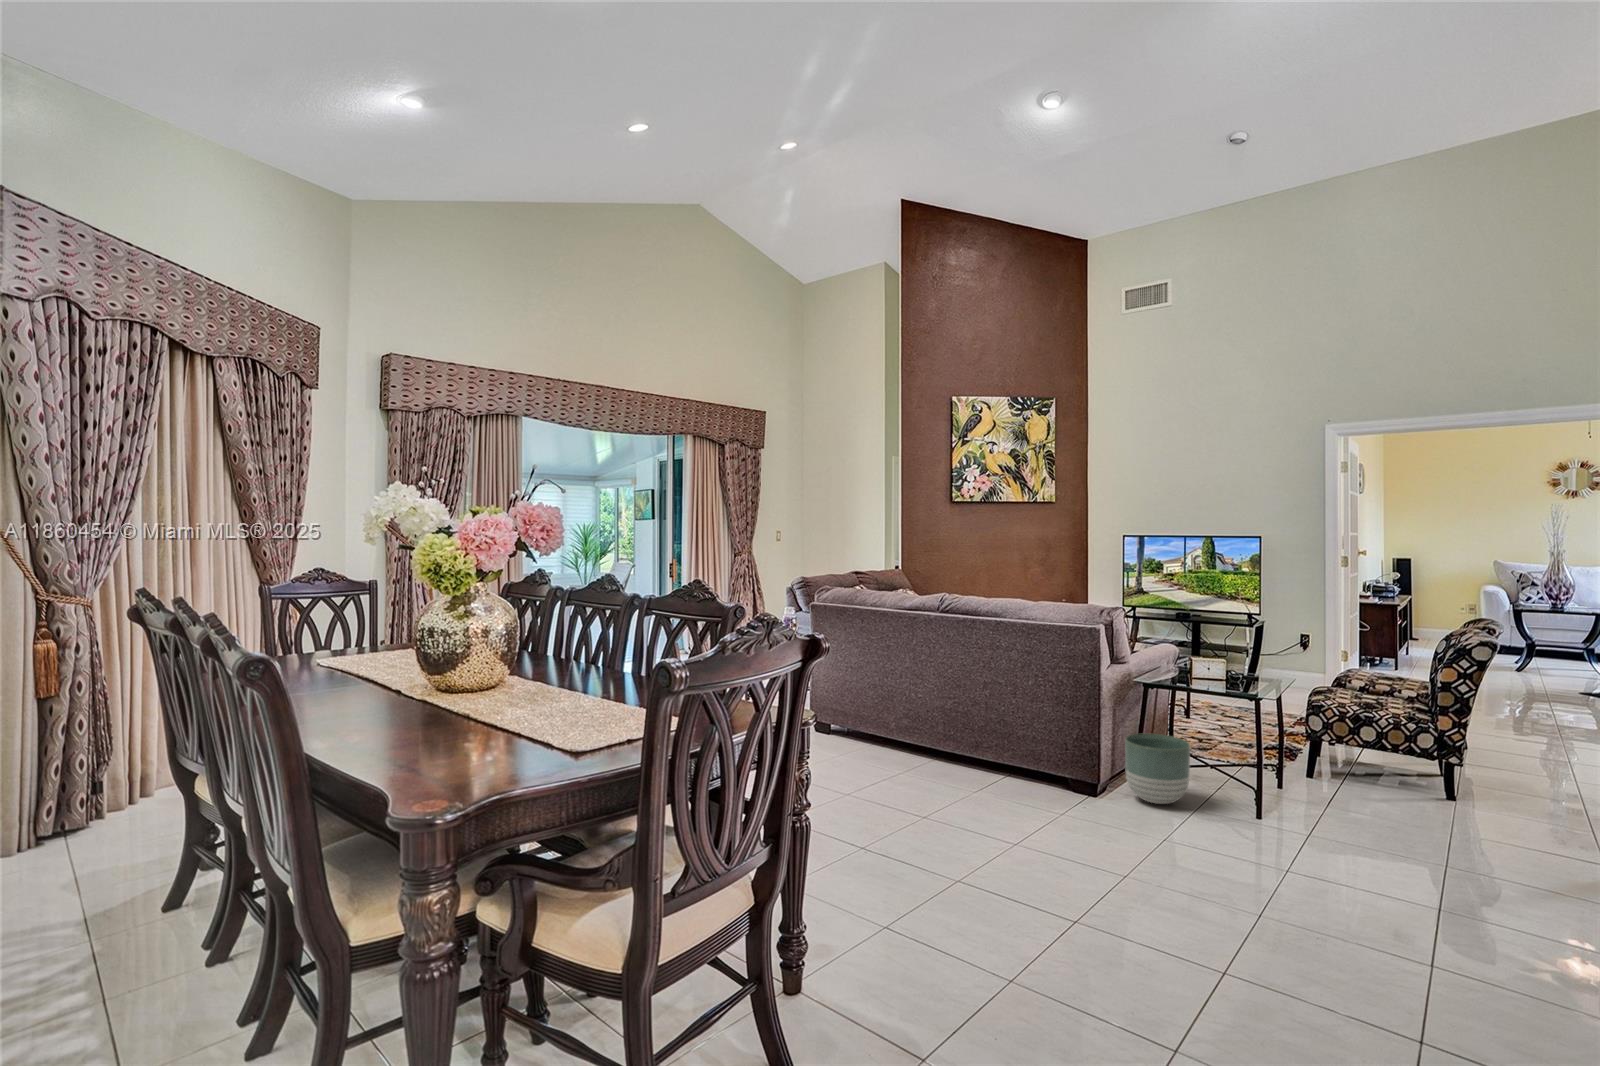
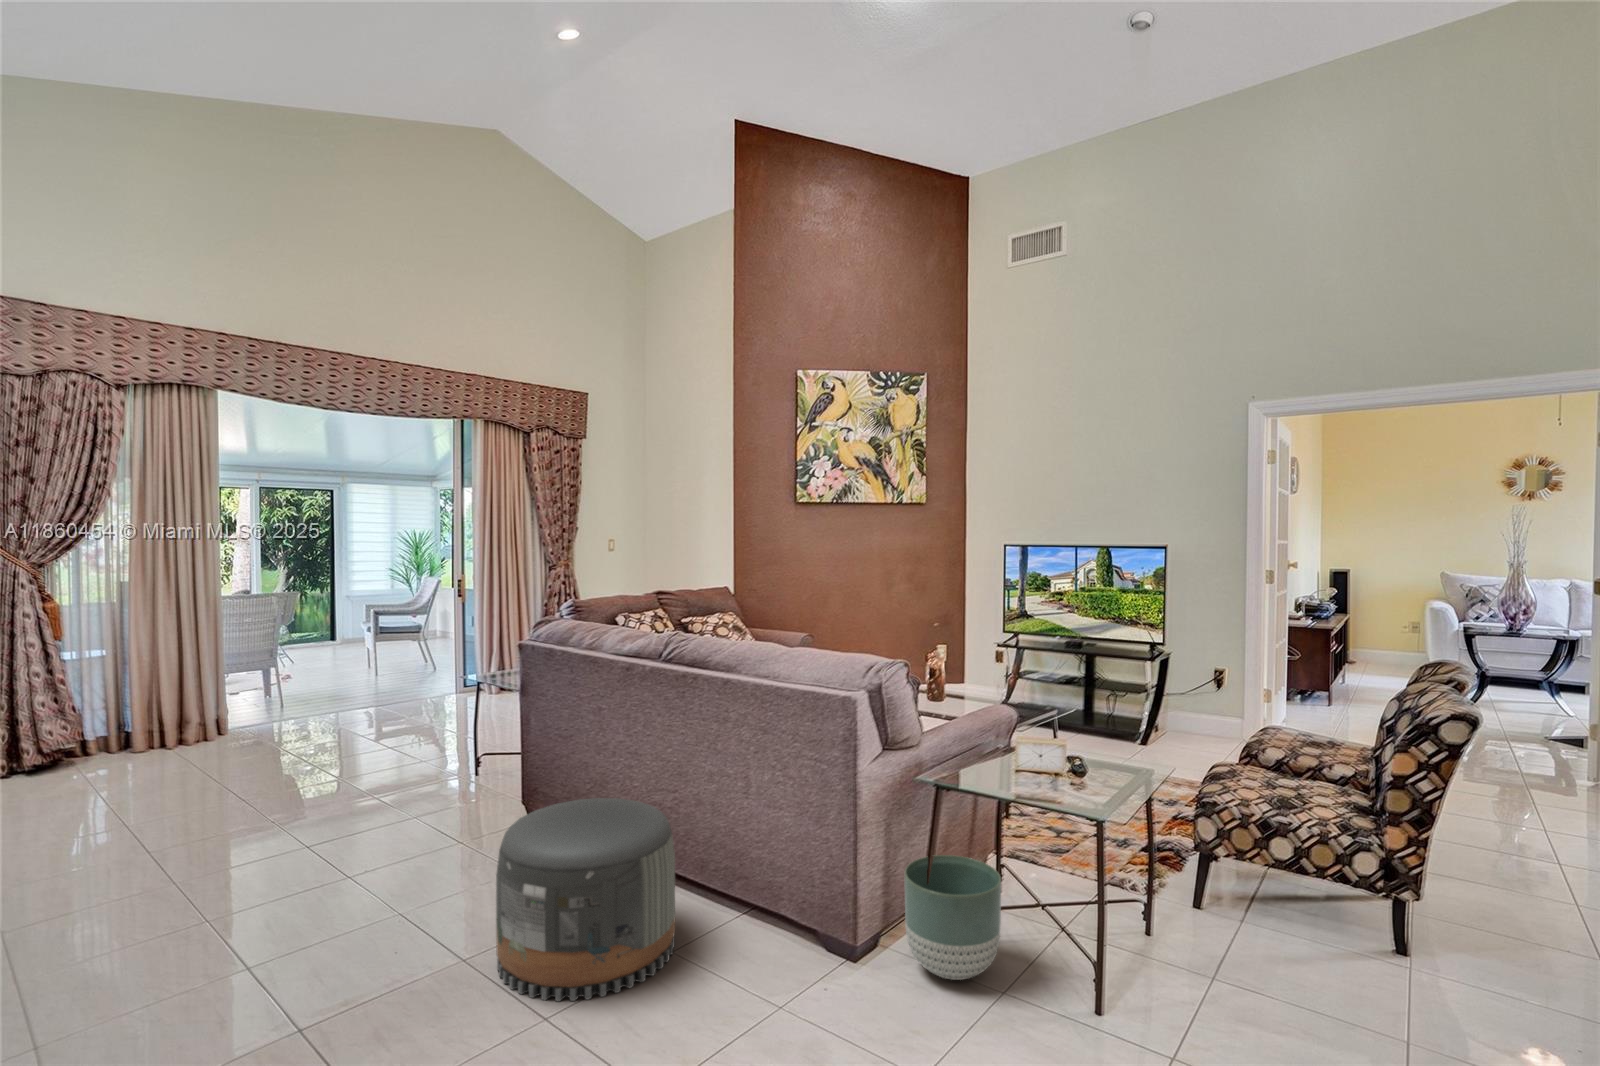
pouf: none [866,699,975,809] -> present [496,798,675,1001]

